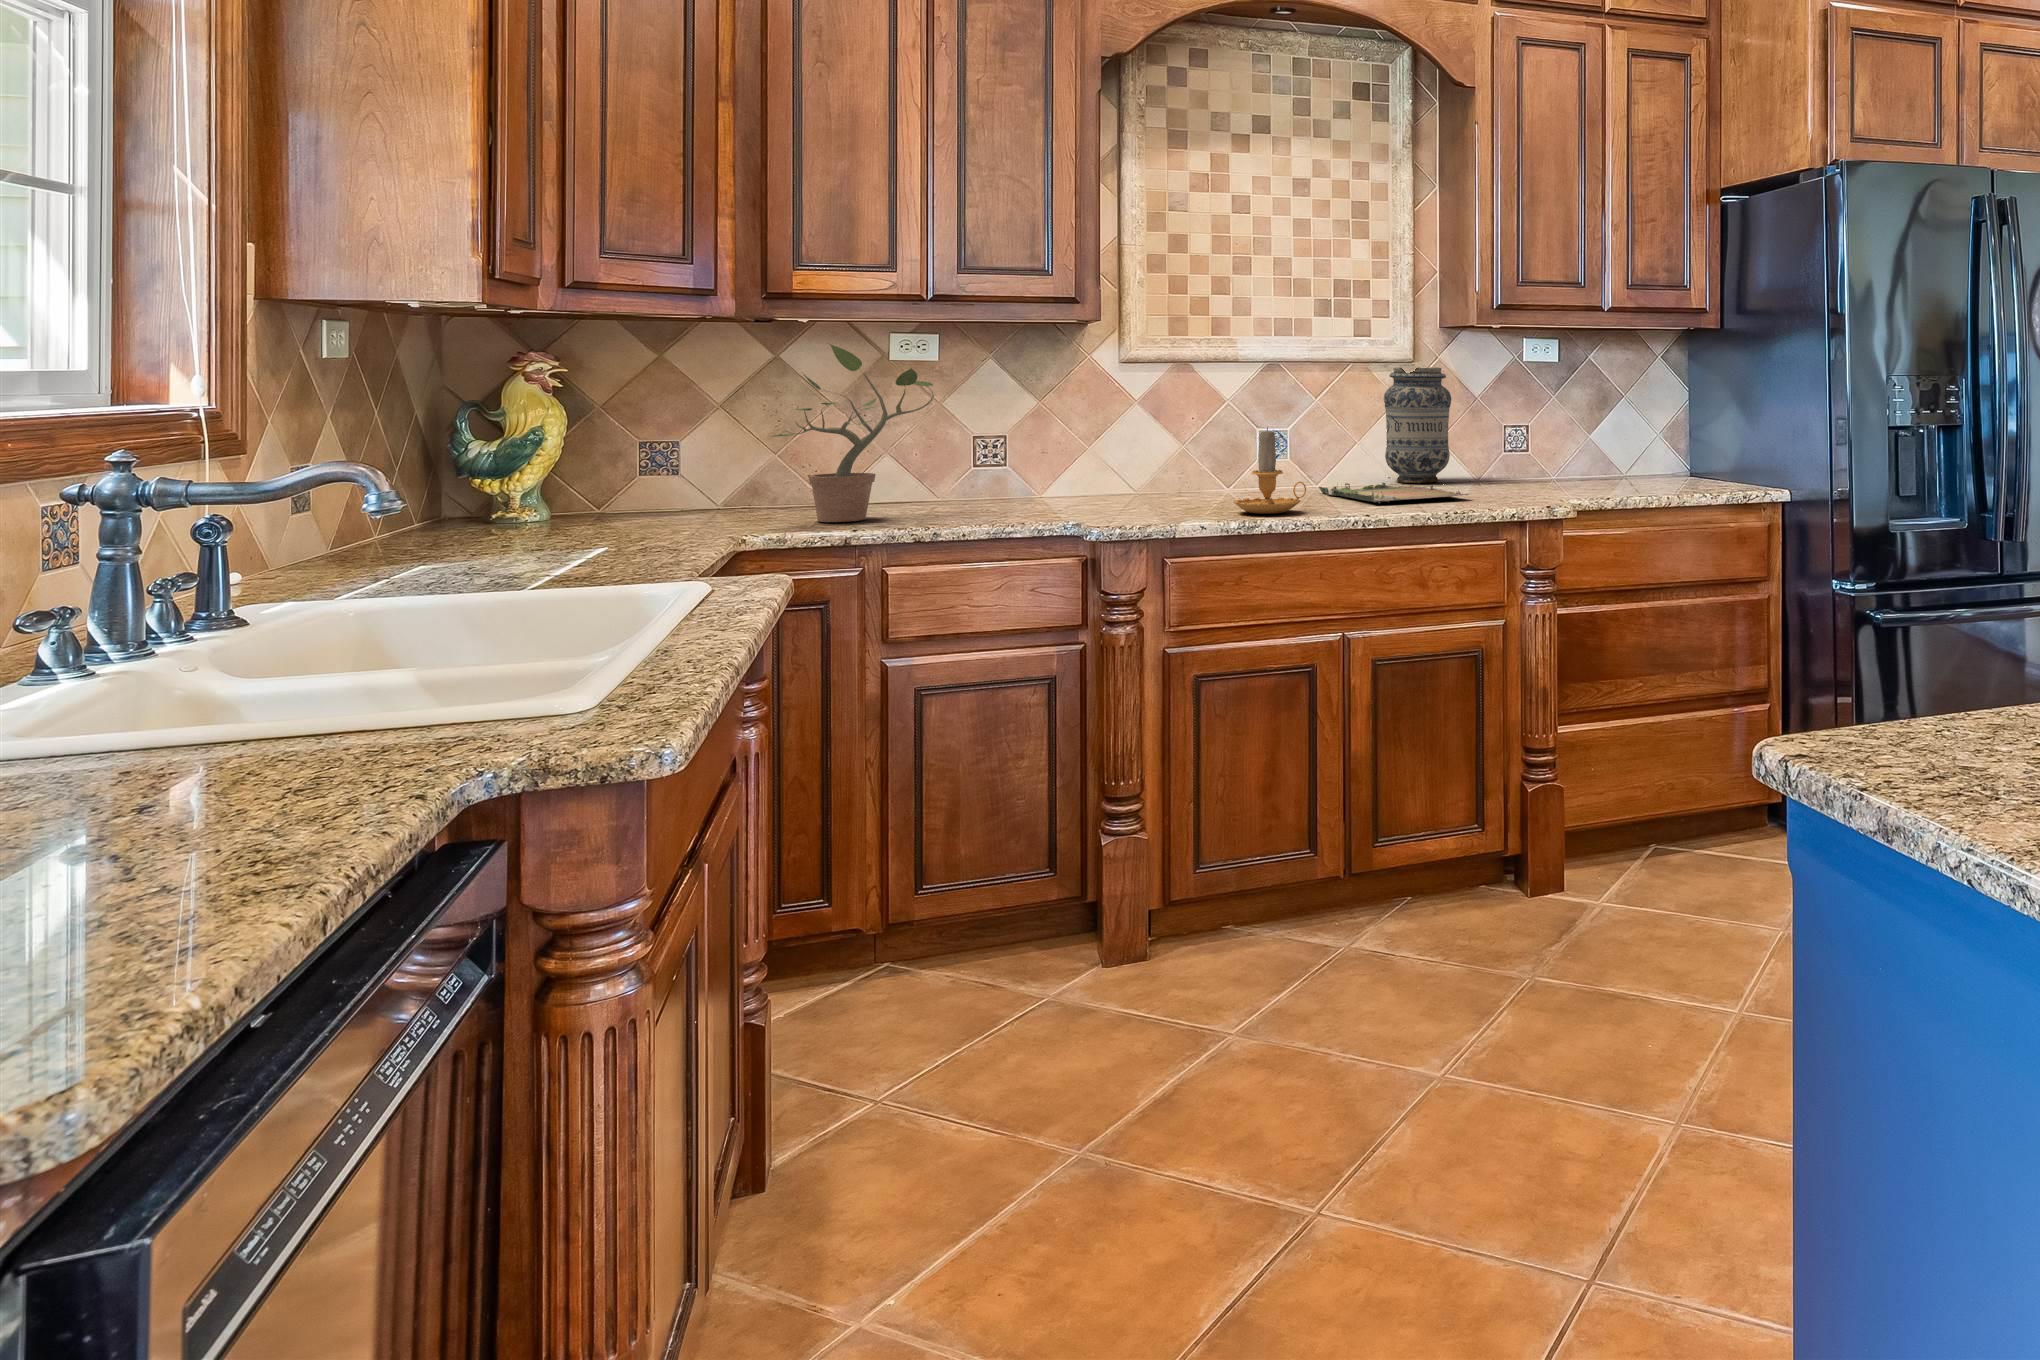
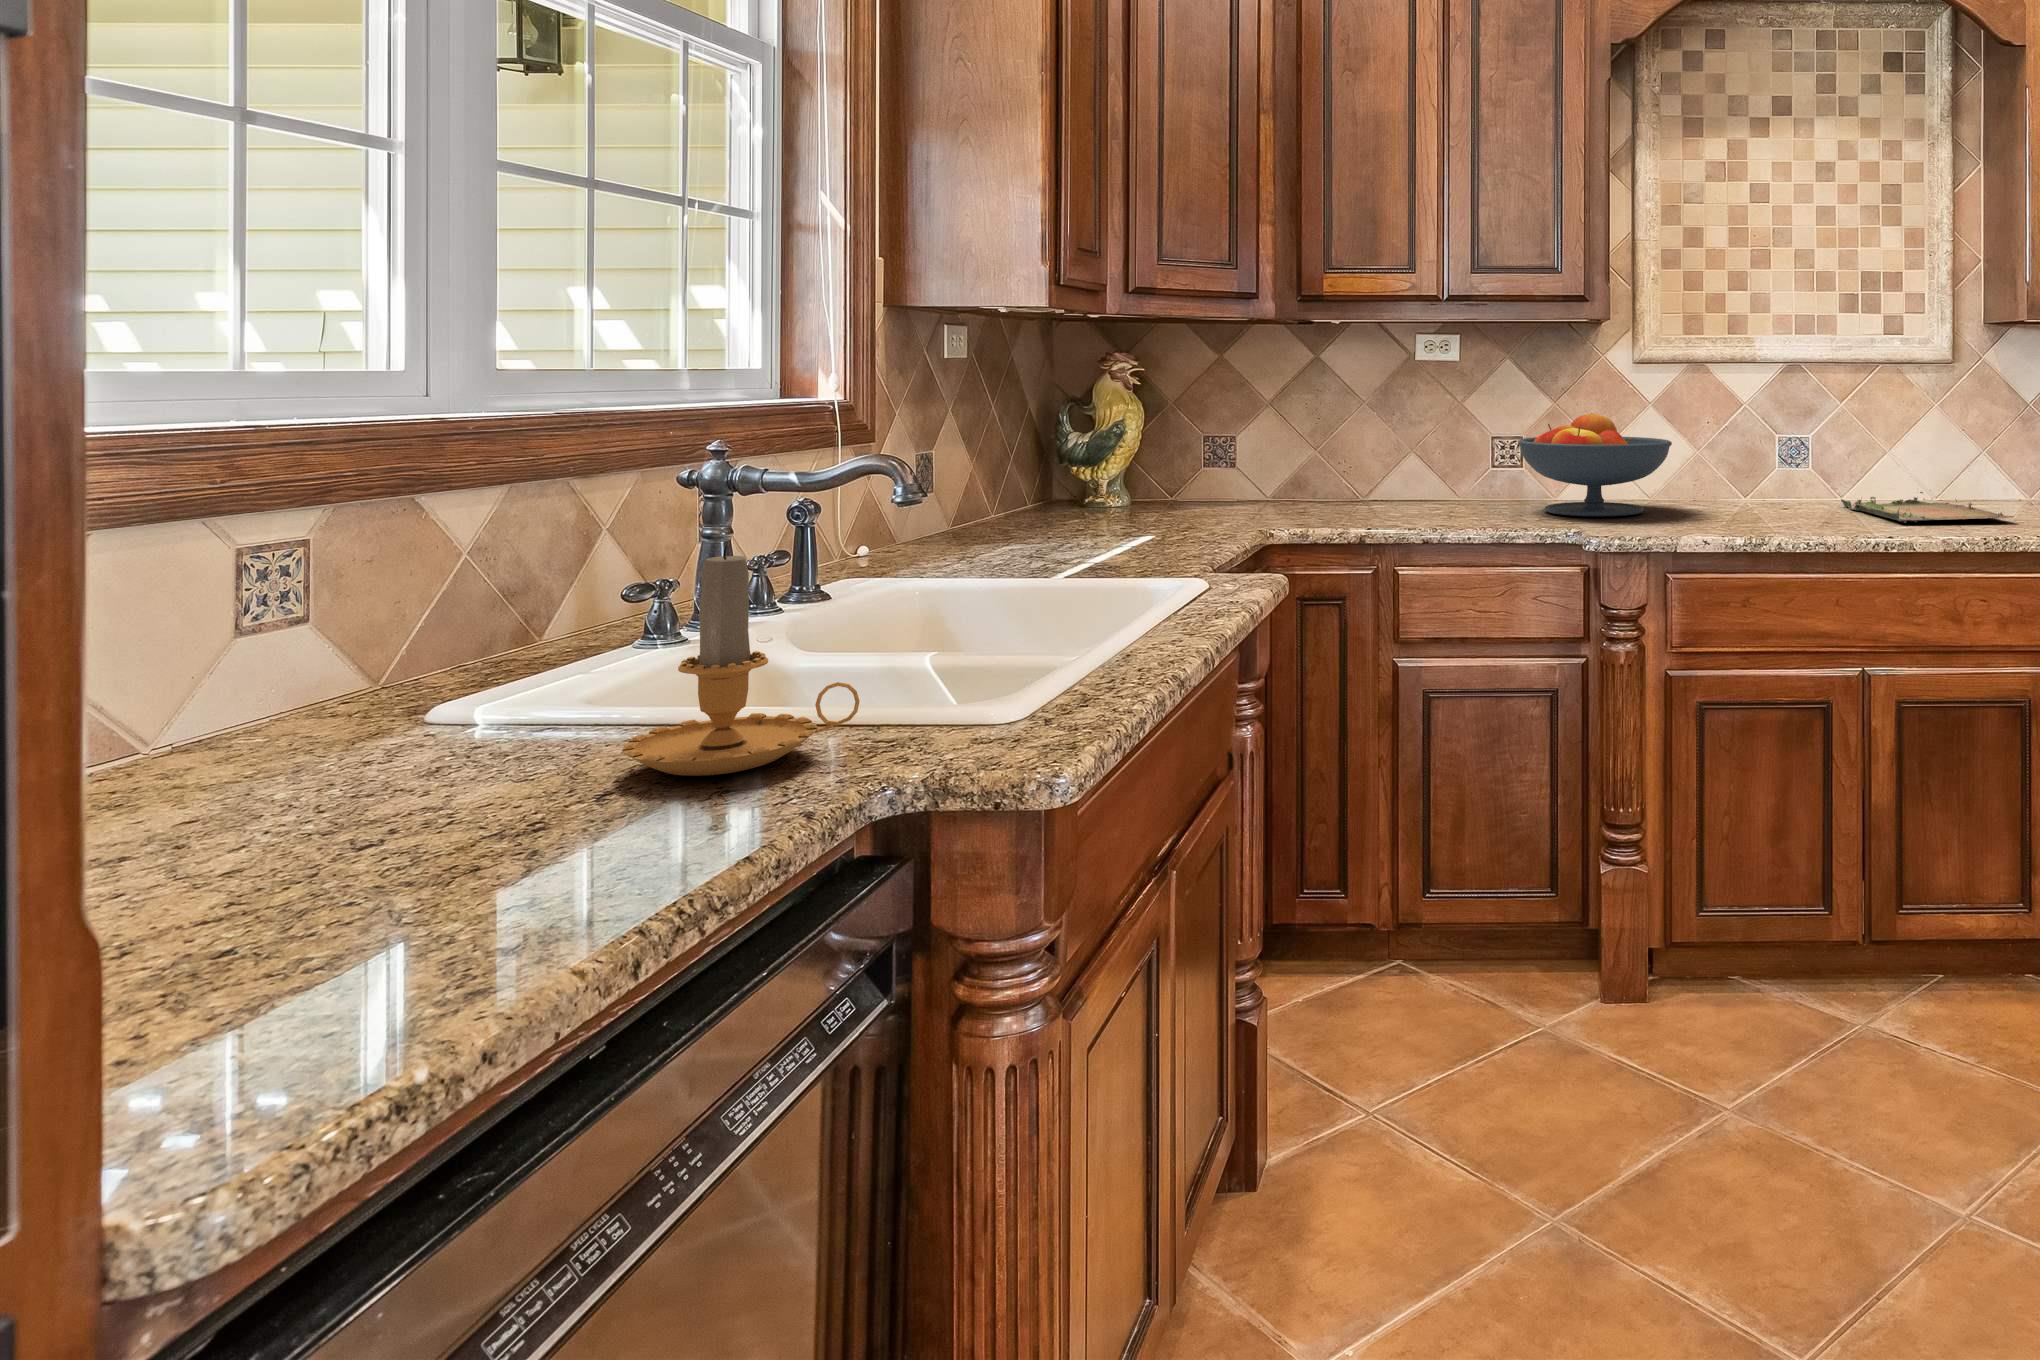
potted plant: present [770,344,934,522] -> none [1298,341,1449,517]
vase: present [1384,367,1451,483] -> none [1918,367,1997,499]
fruit bowl: none [1009,412,1165,511] -> present [1518,413,1672,516]
candle: present [1234,427,1306,514] -> present [623,545,860,776]

